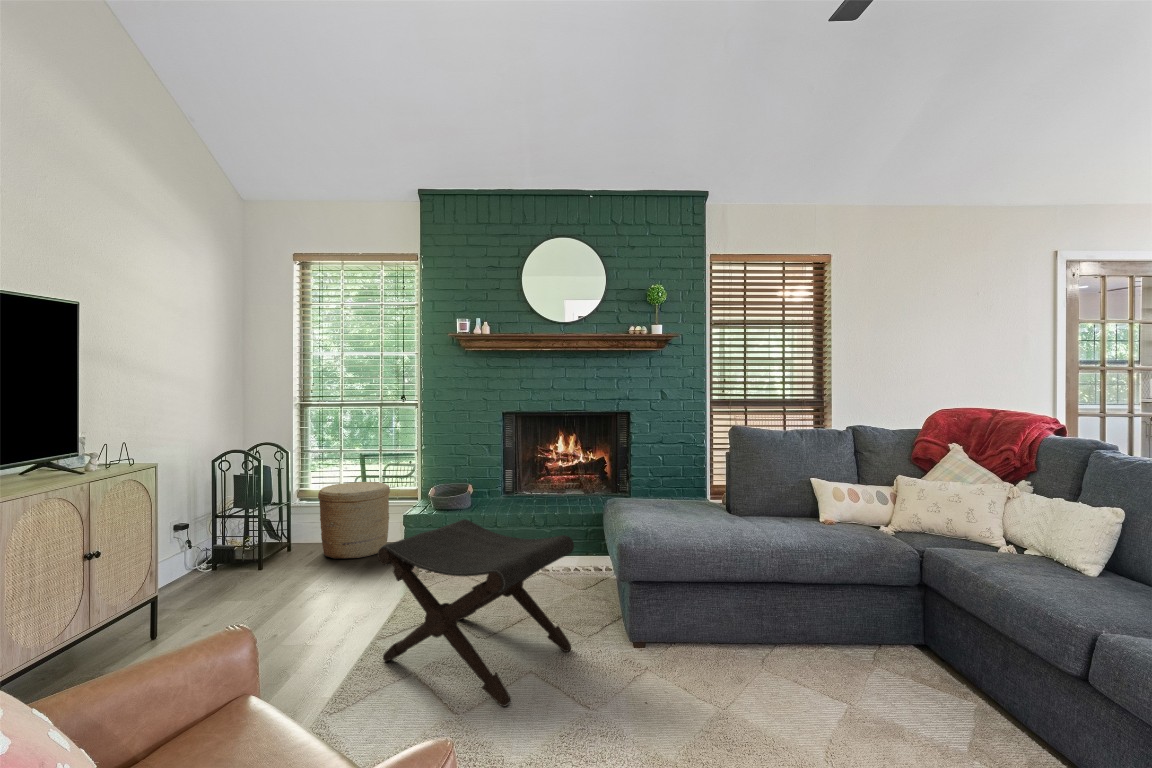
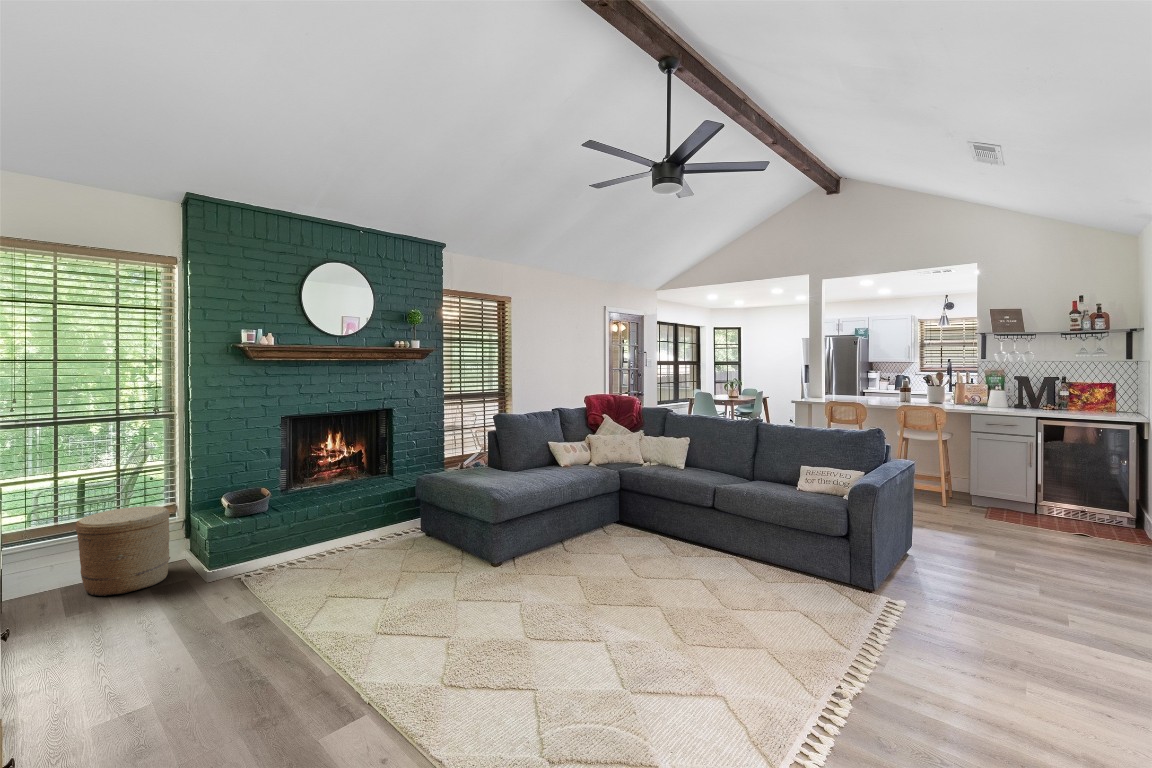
footstool: present [378,519,574,706] -> none [348,496,468,609]

